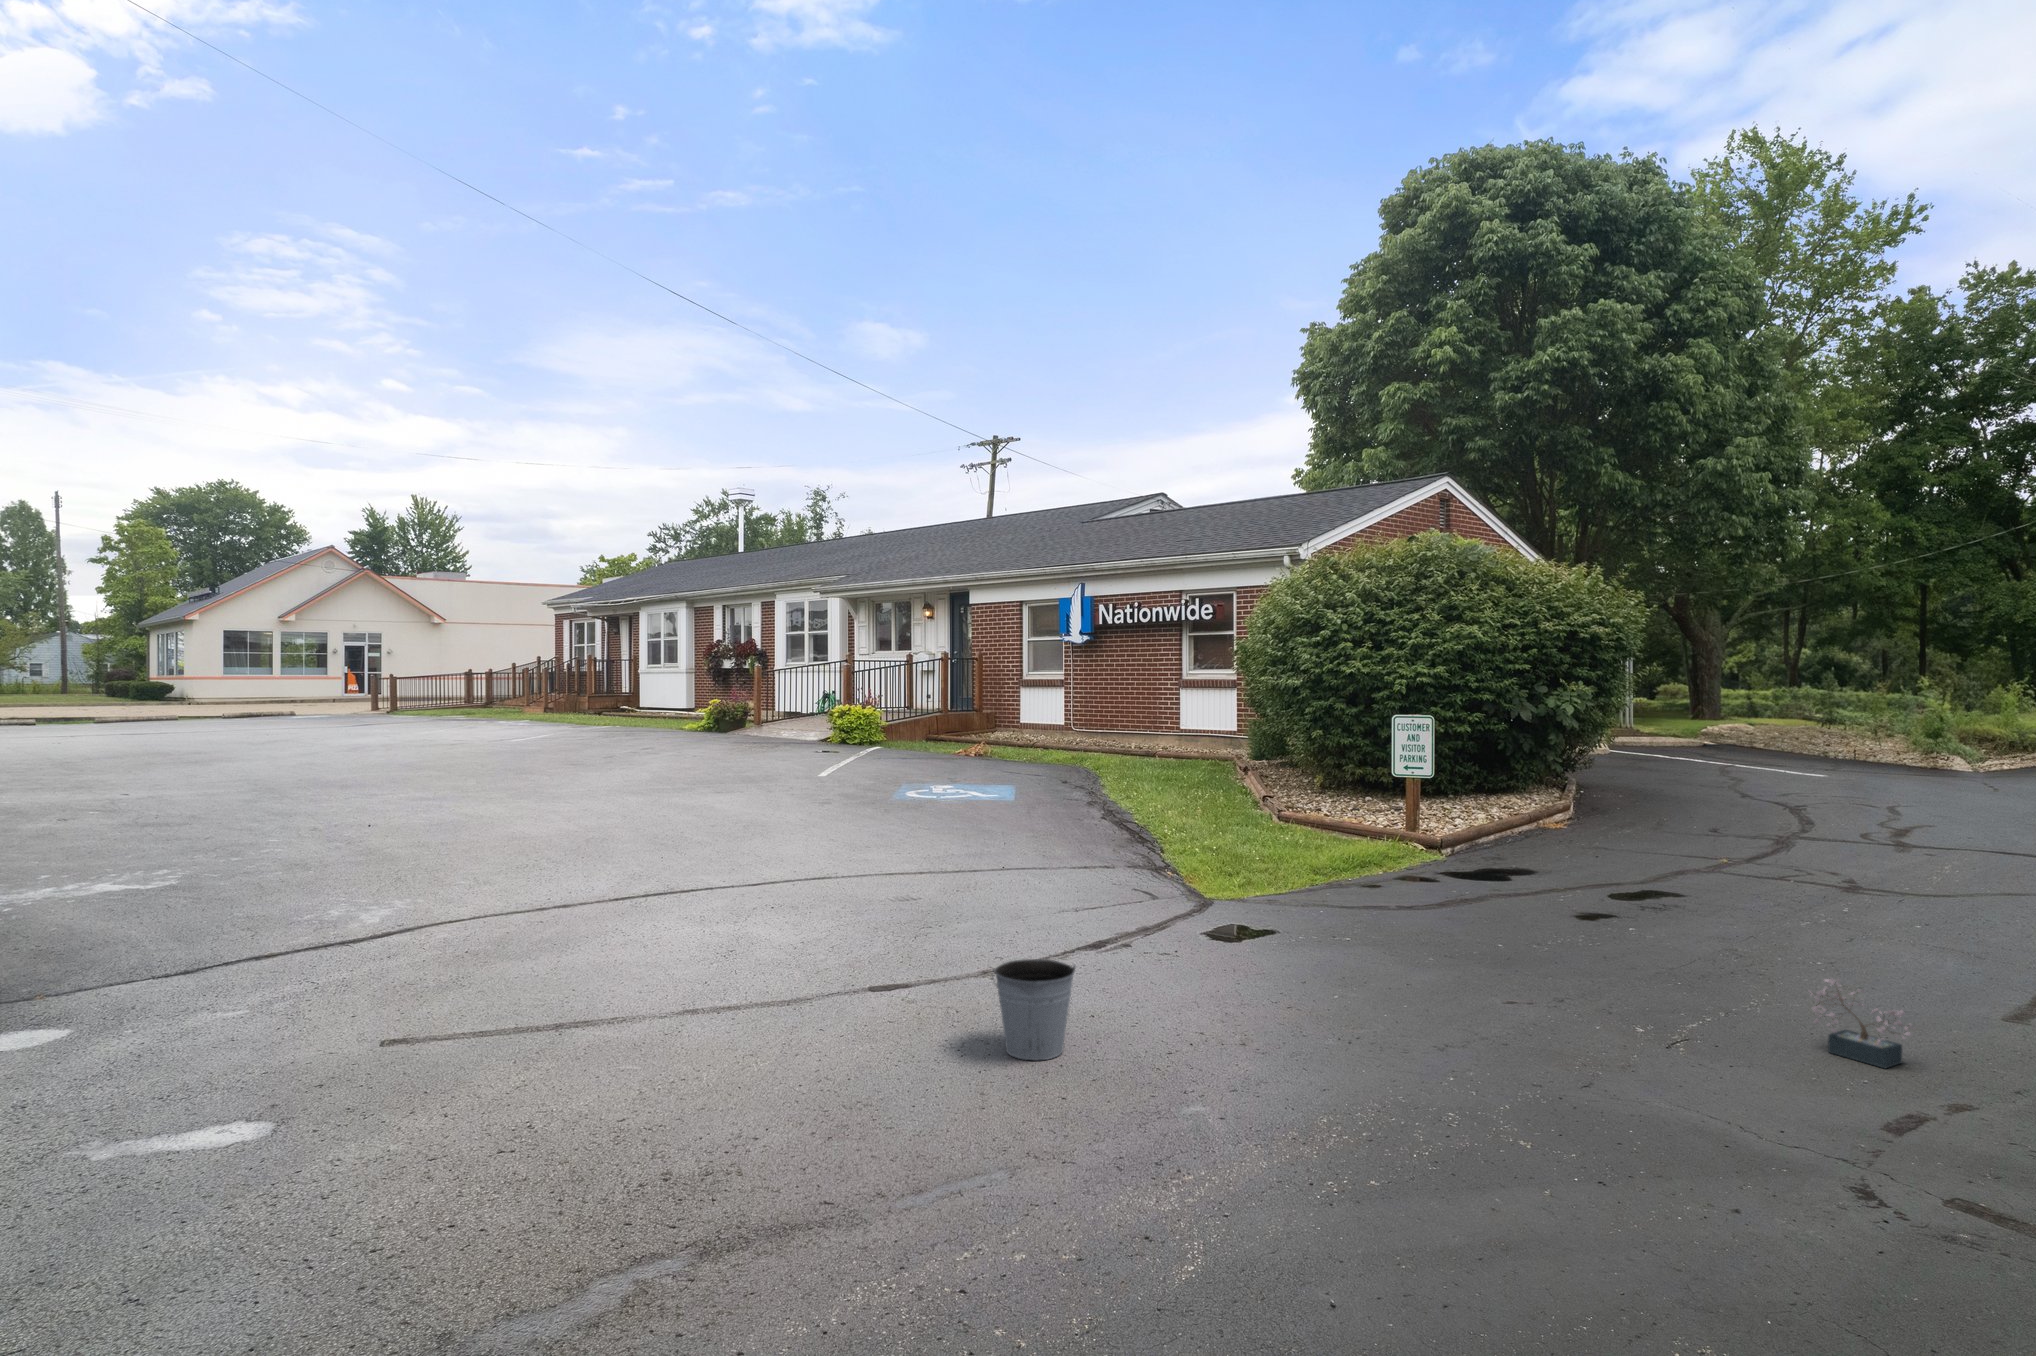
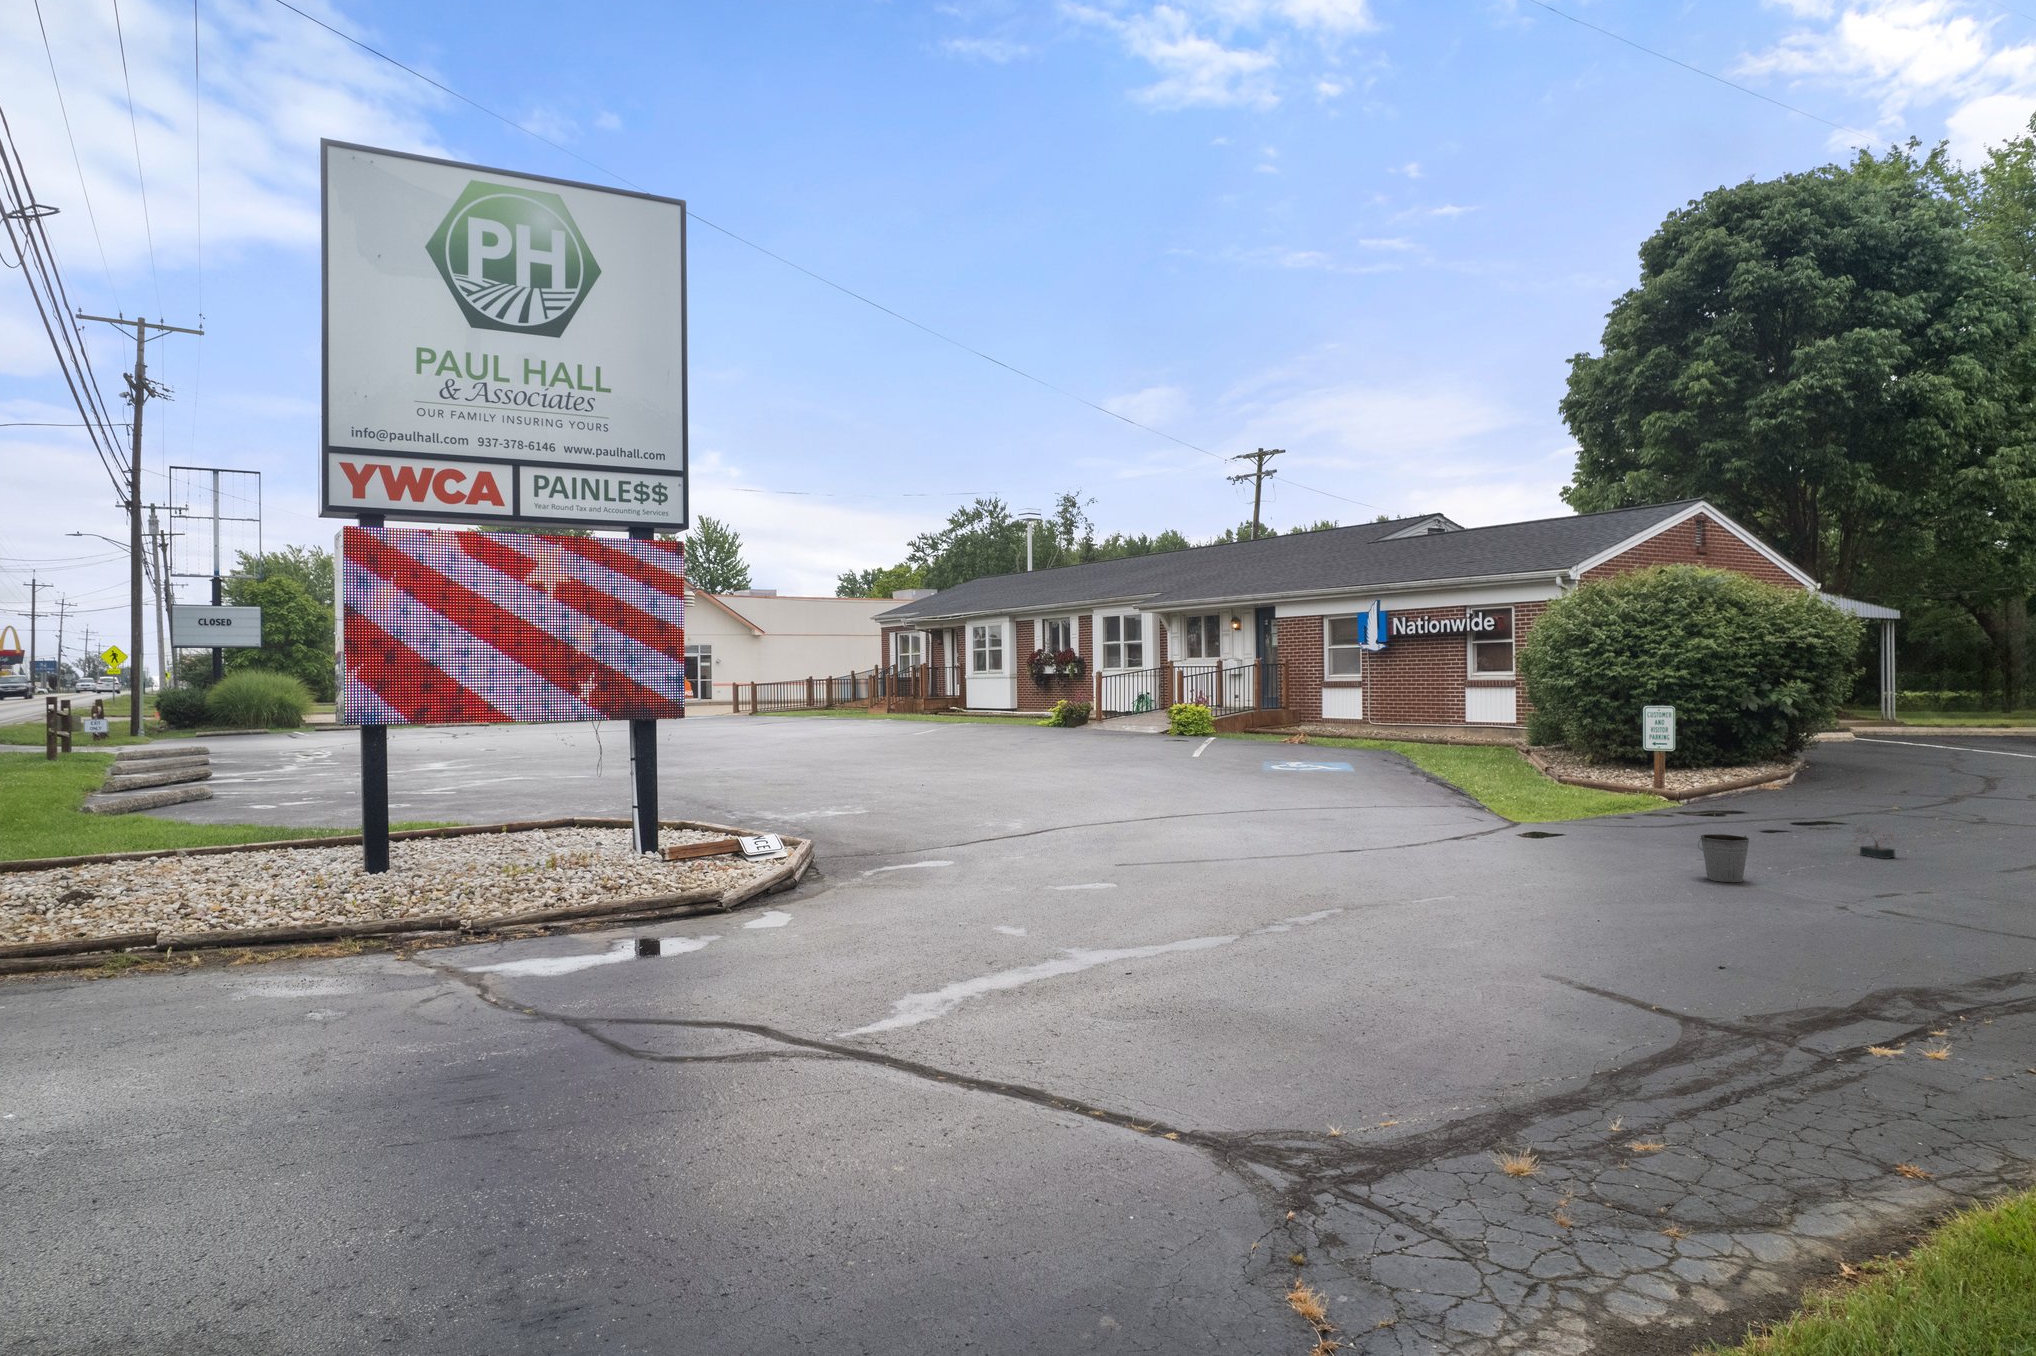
bucket: present [994,959,1075,1060] -> present [1698,834,1750,882]

